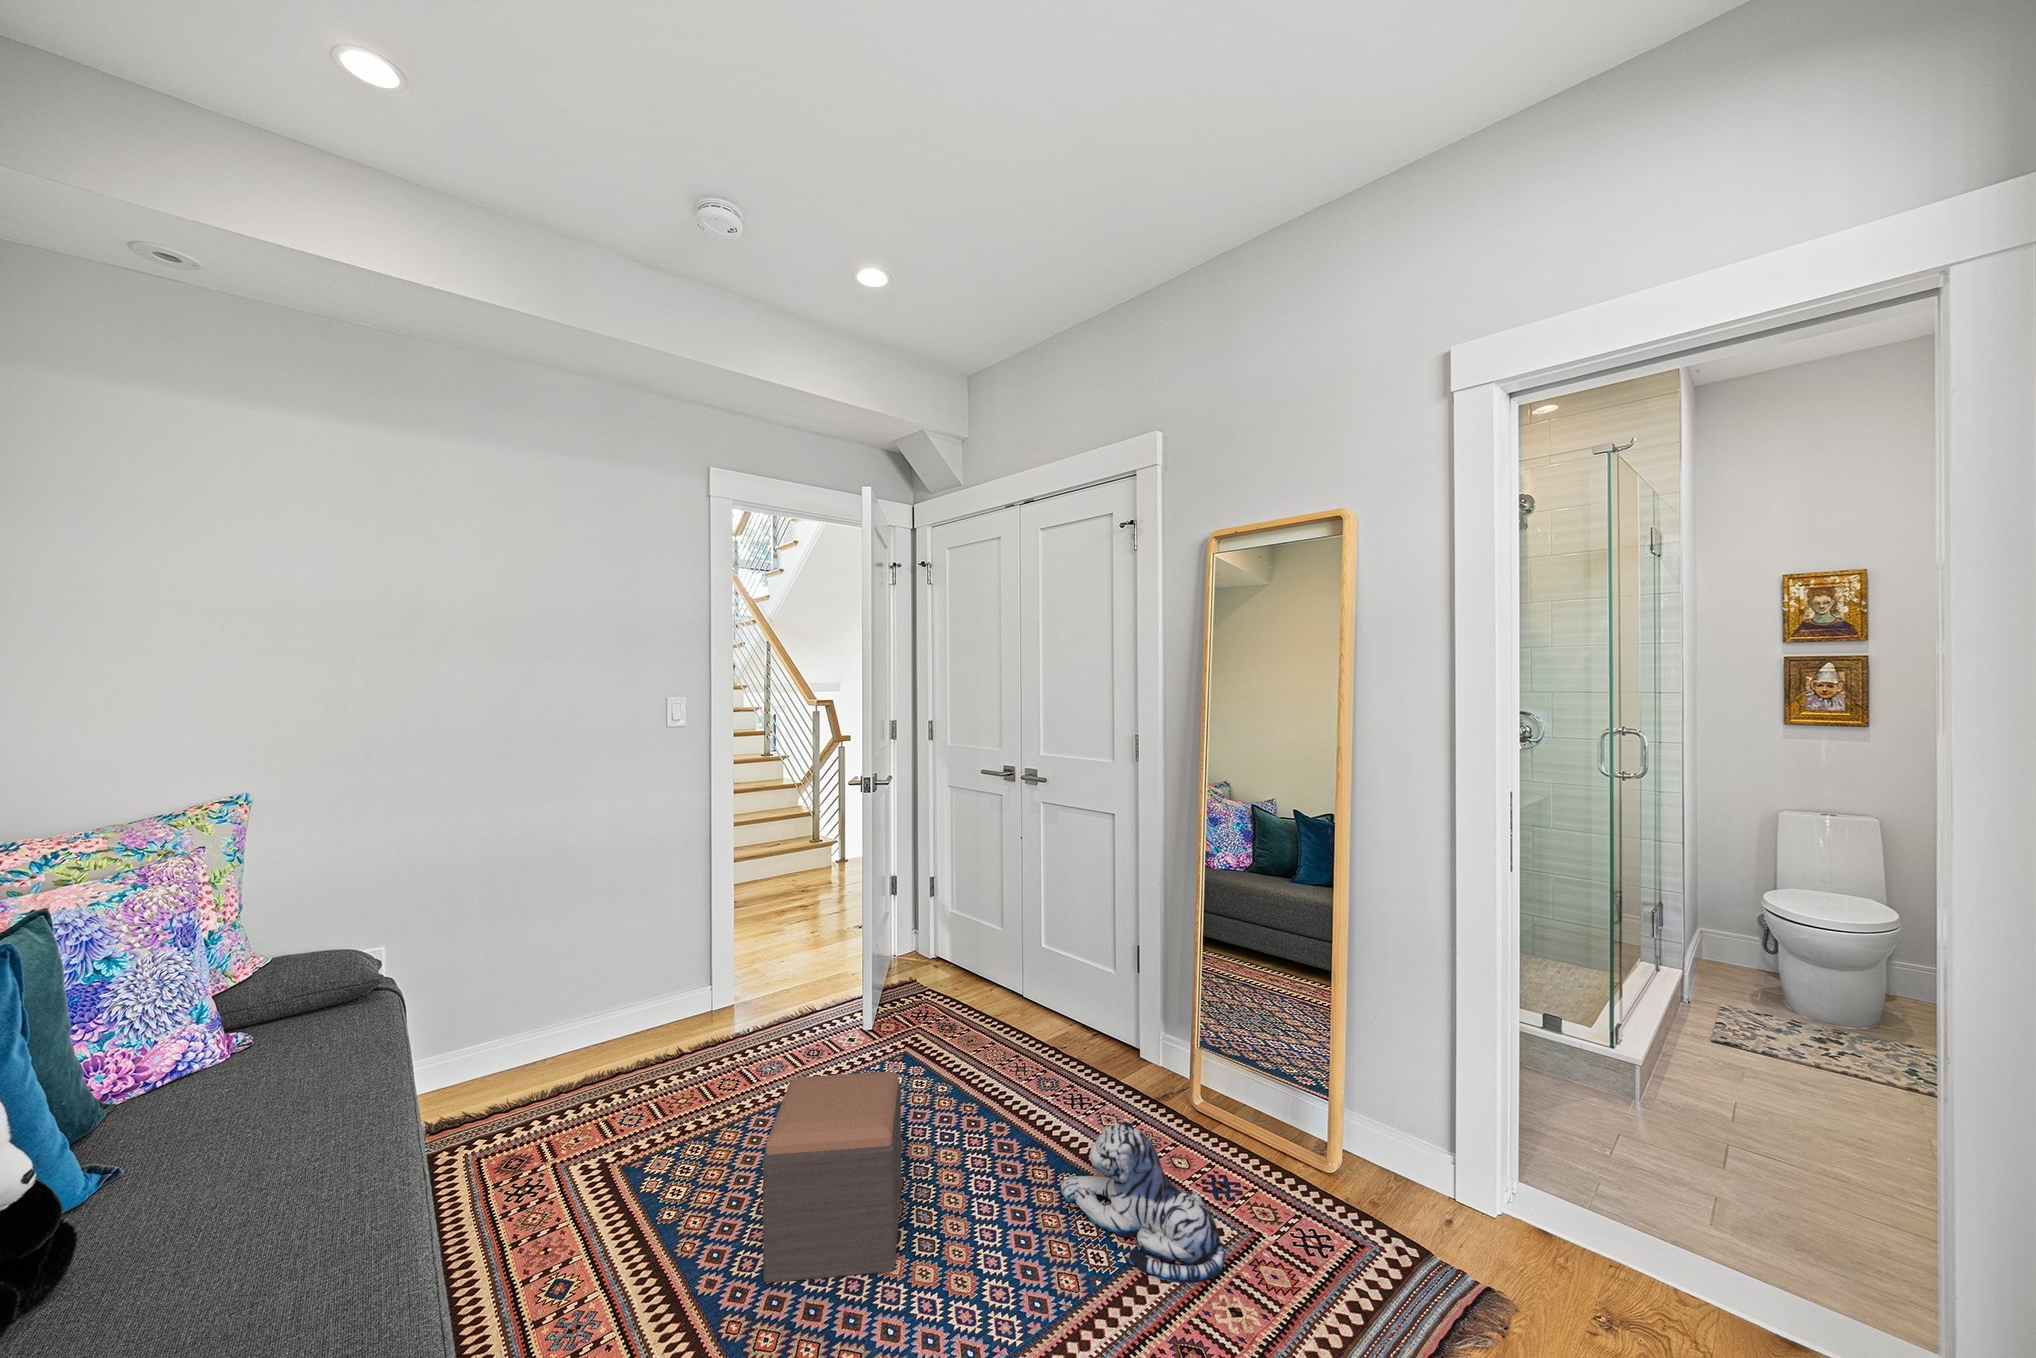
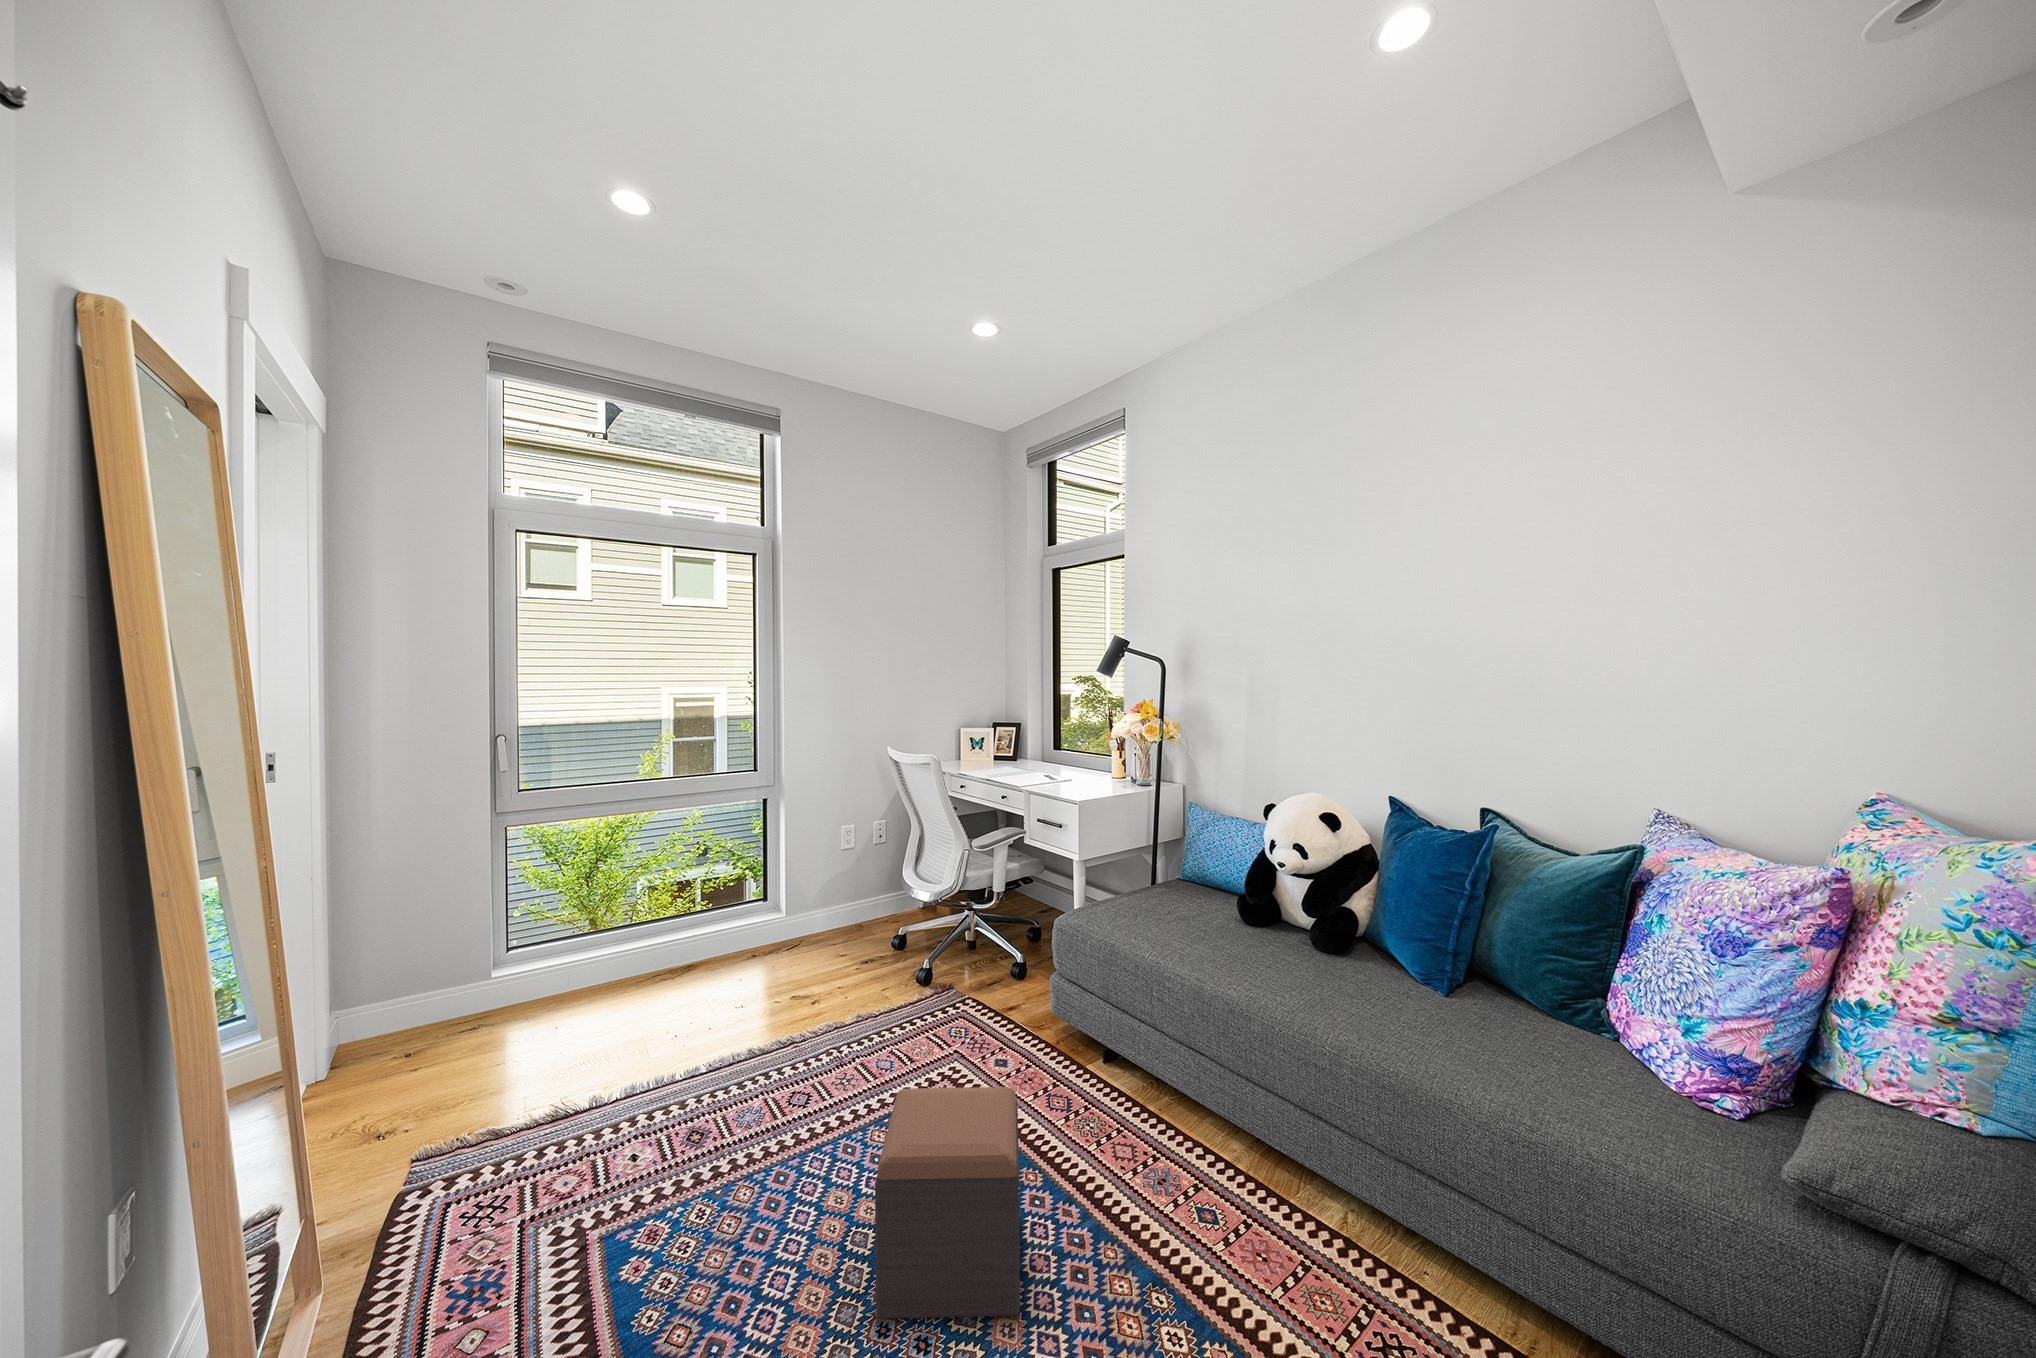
plush toy: present [1061,1120,1225,1283] -> none [571,1141,687,1299]

